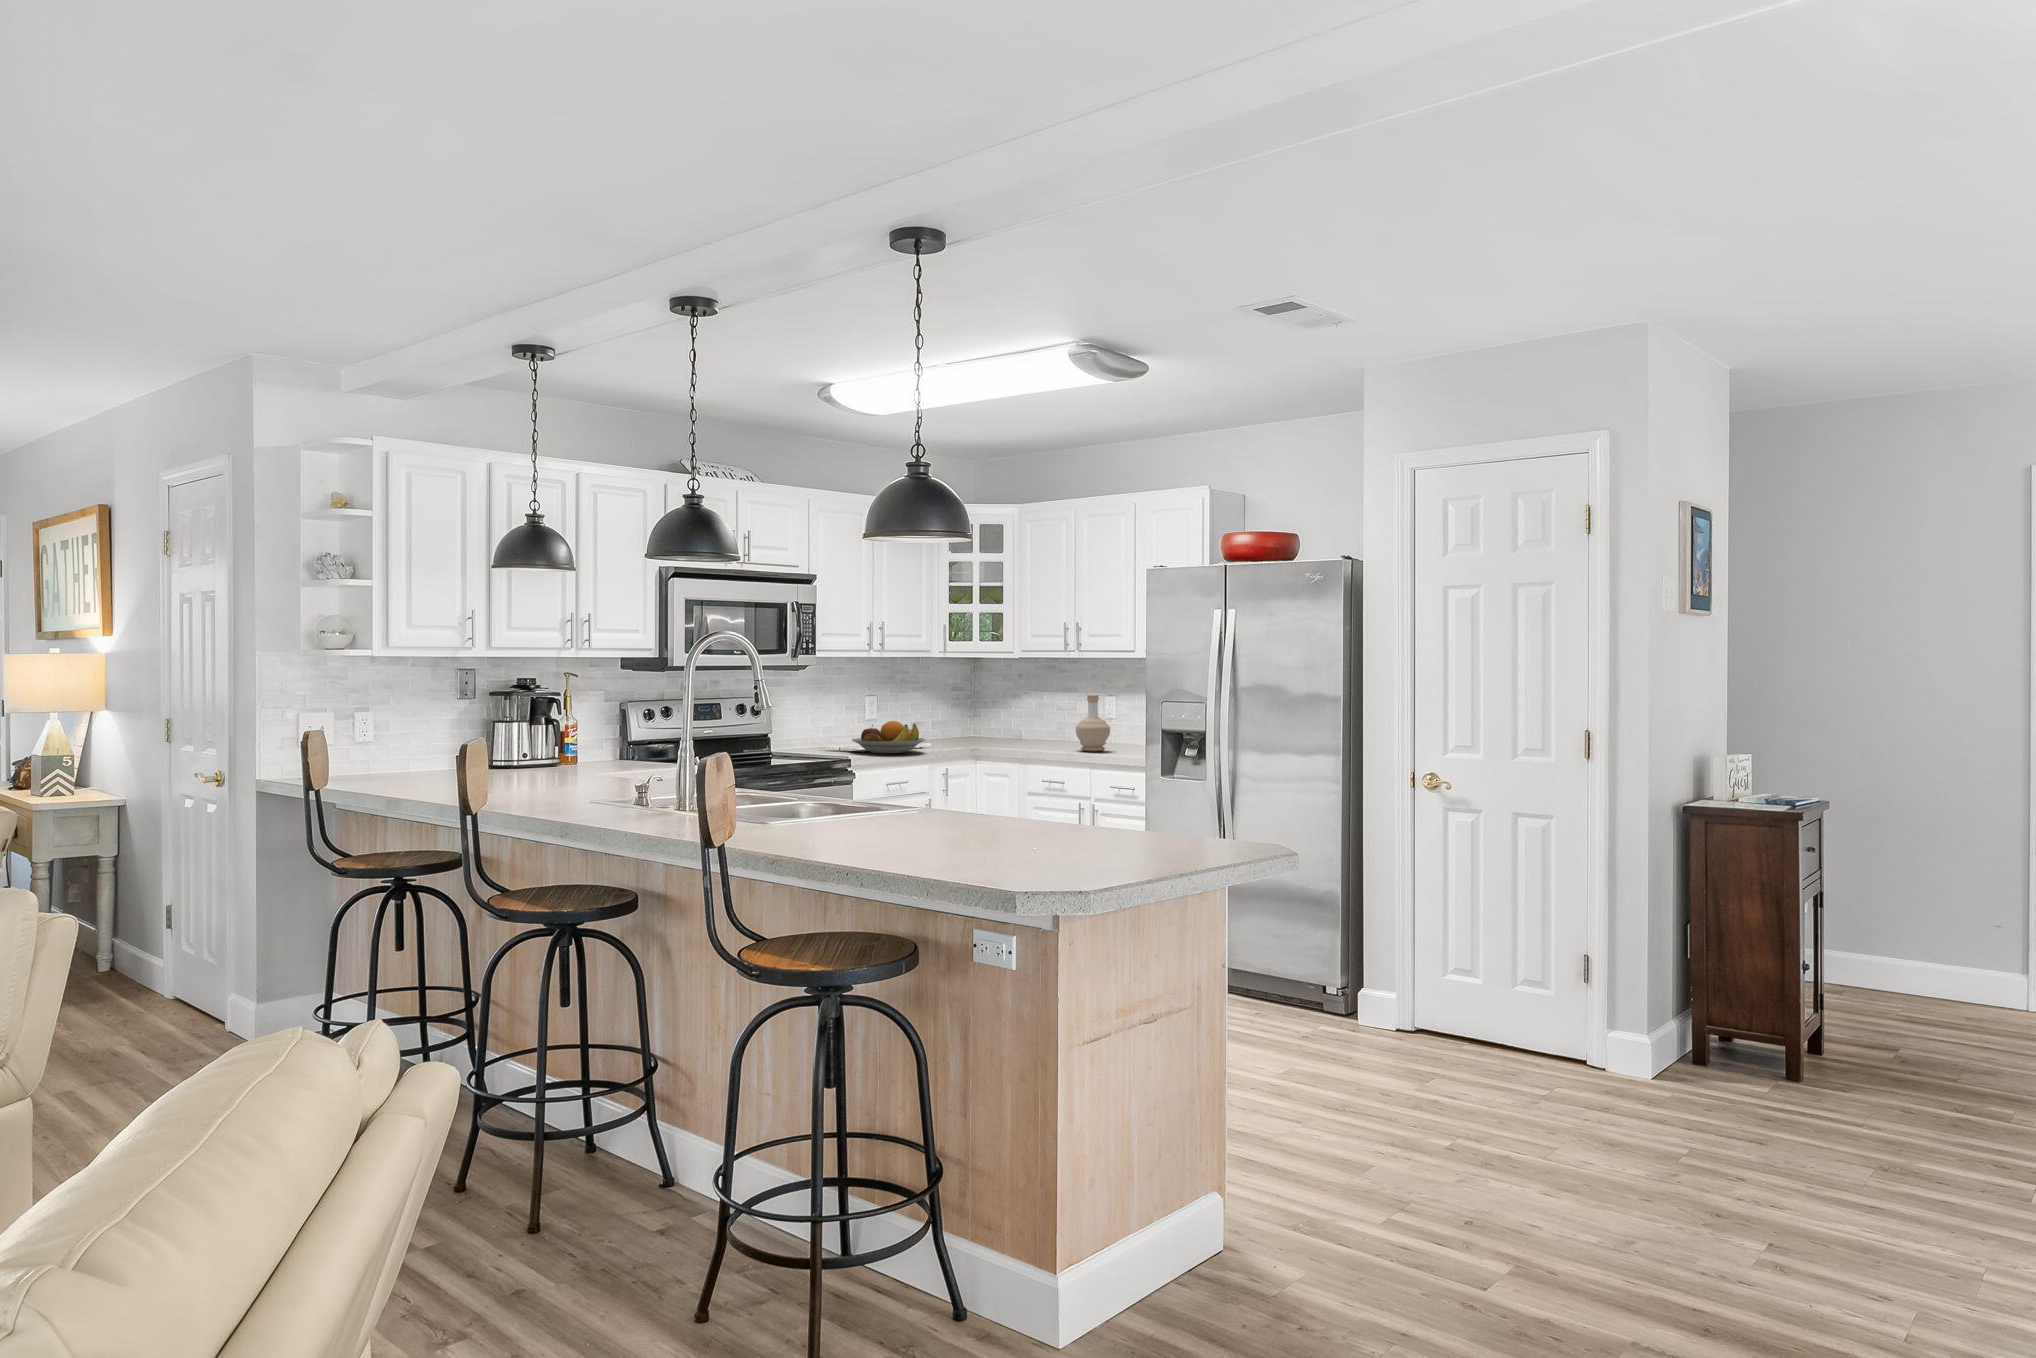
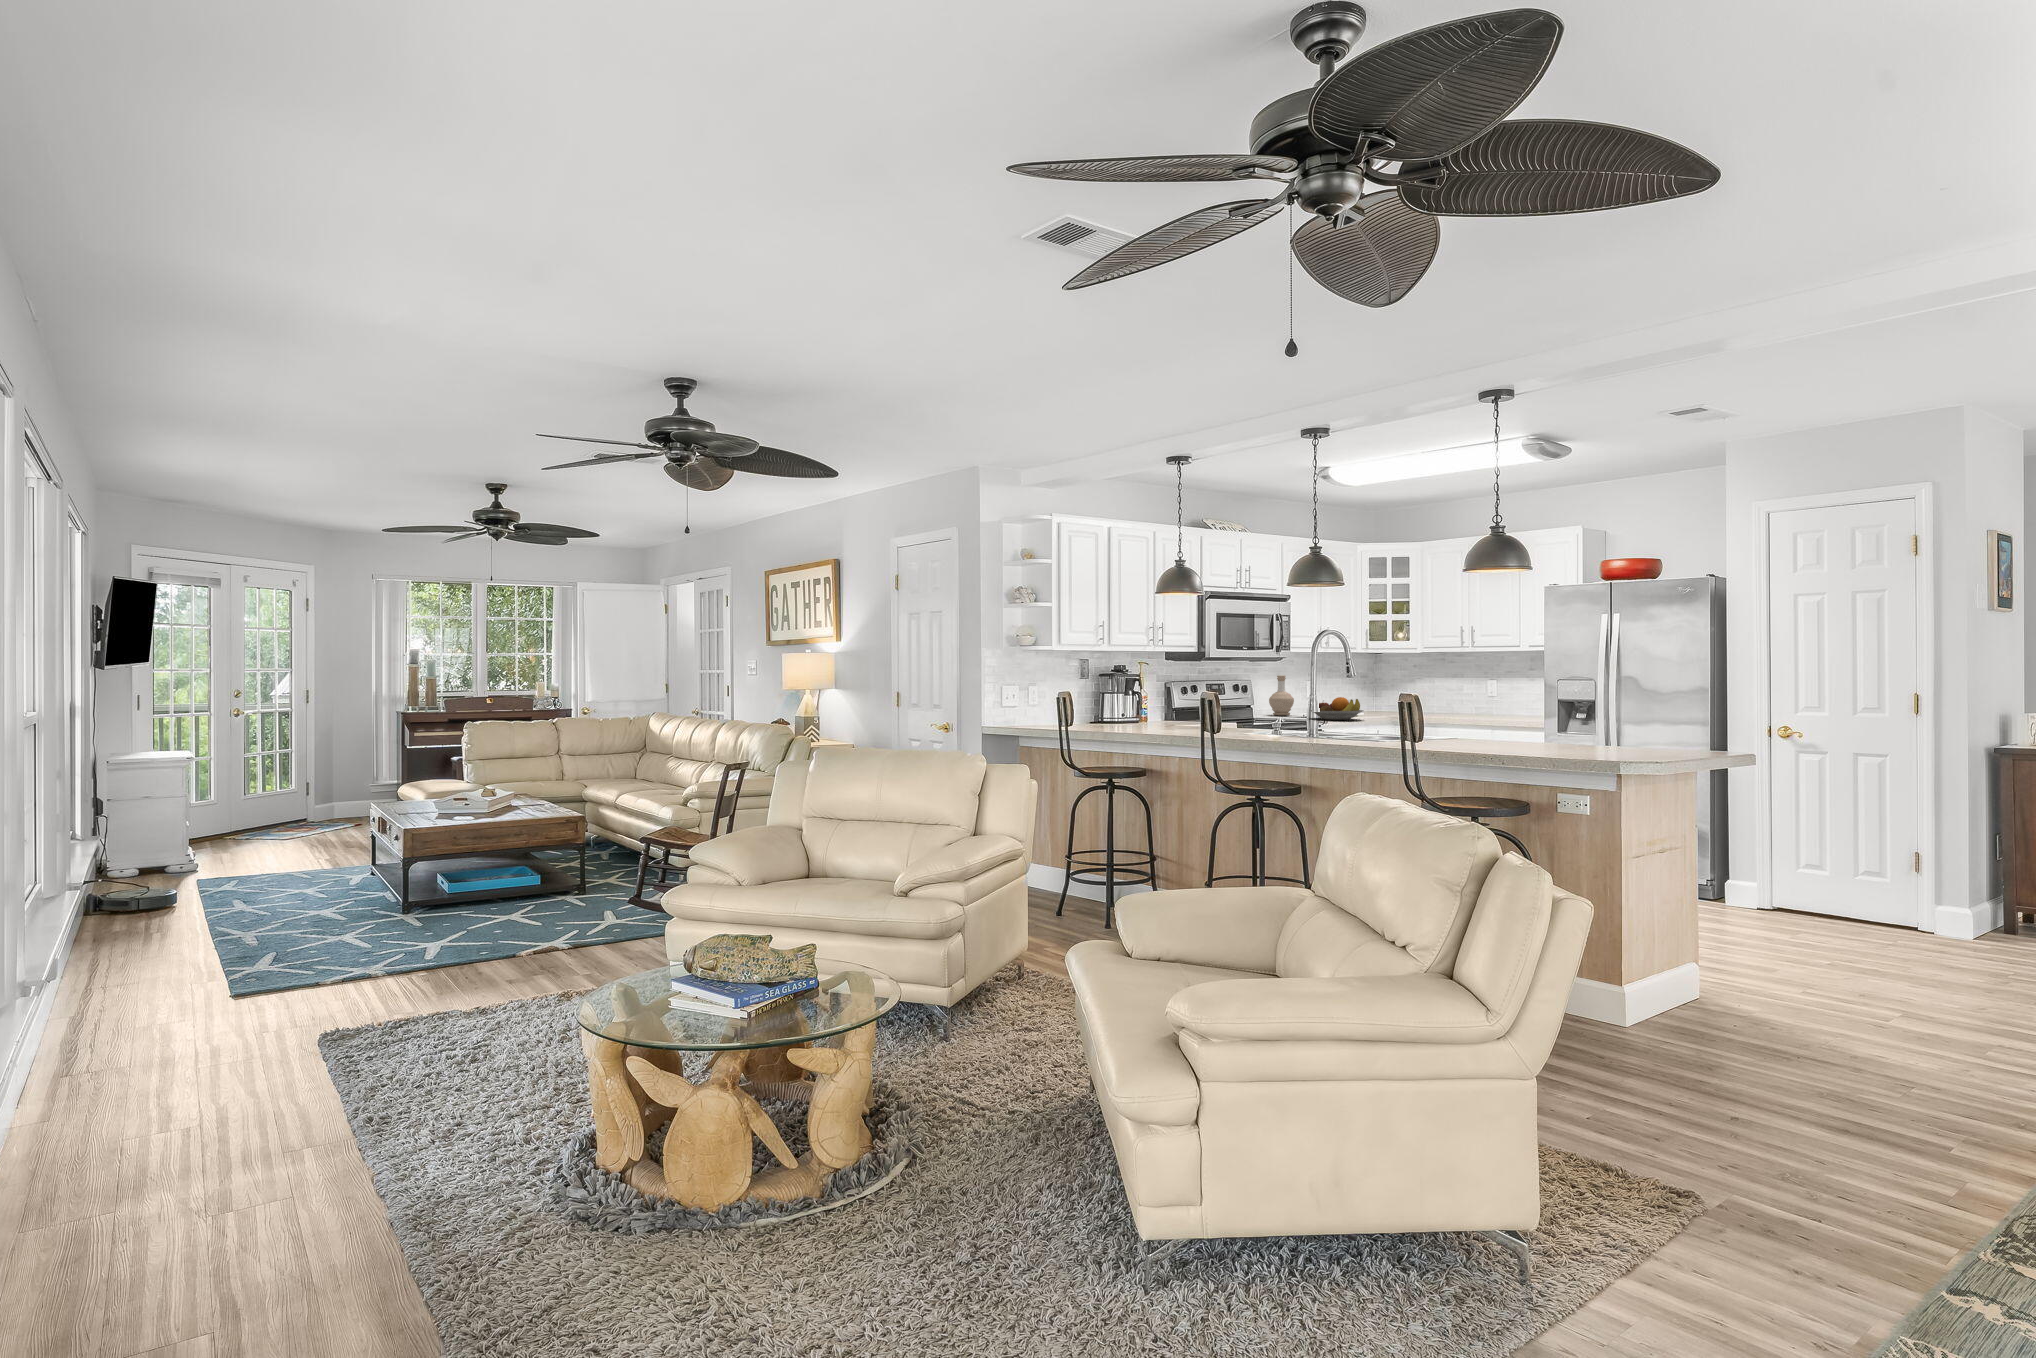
bottle: present [1076,694,1110,751] -> present [1269,675,1294,716]

